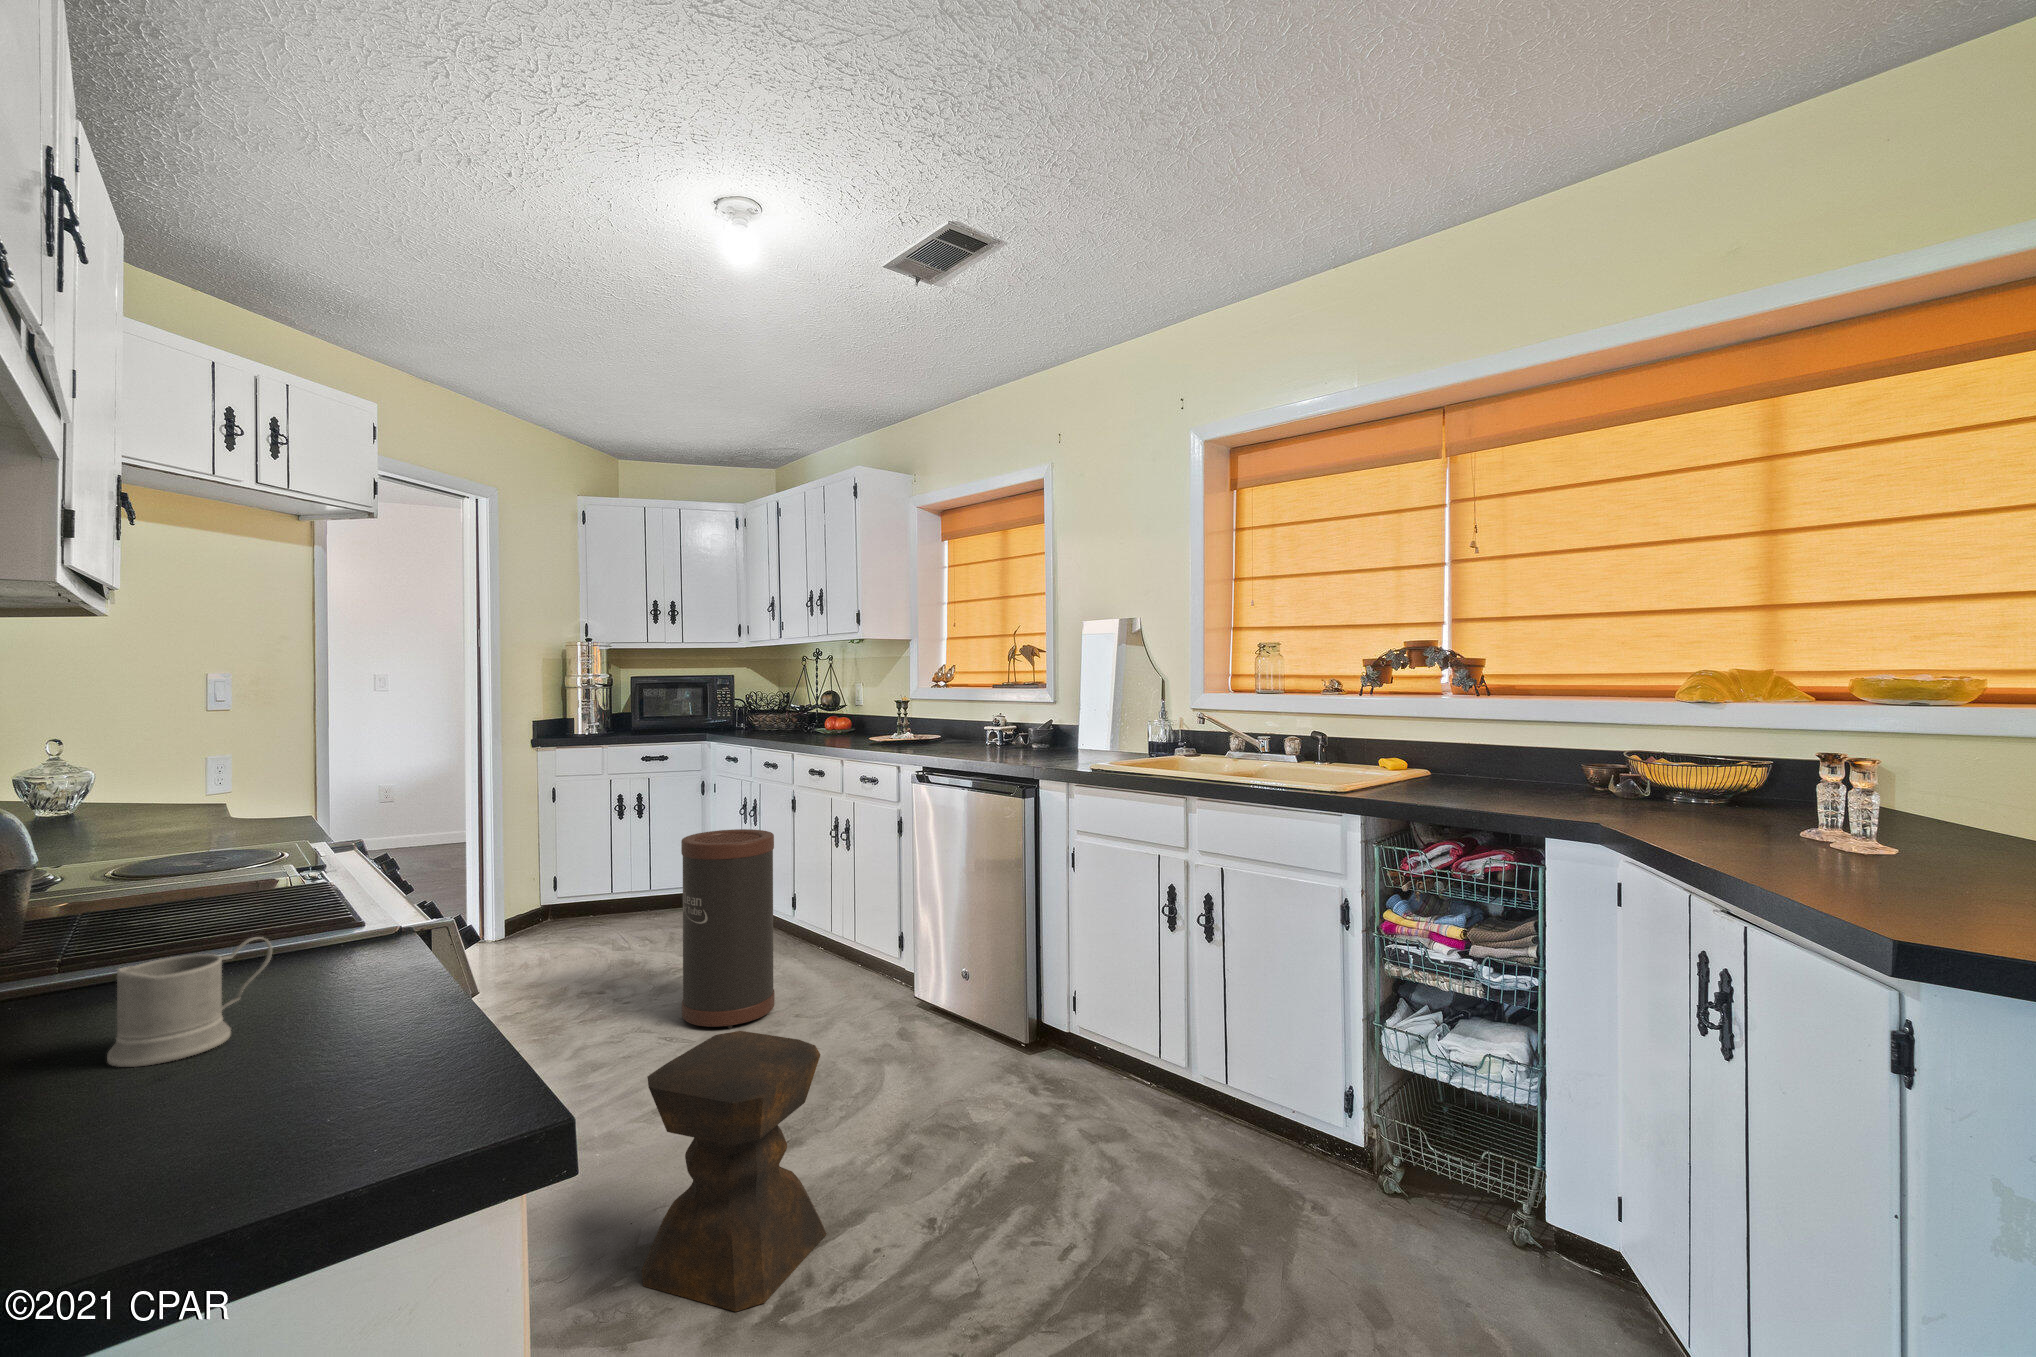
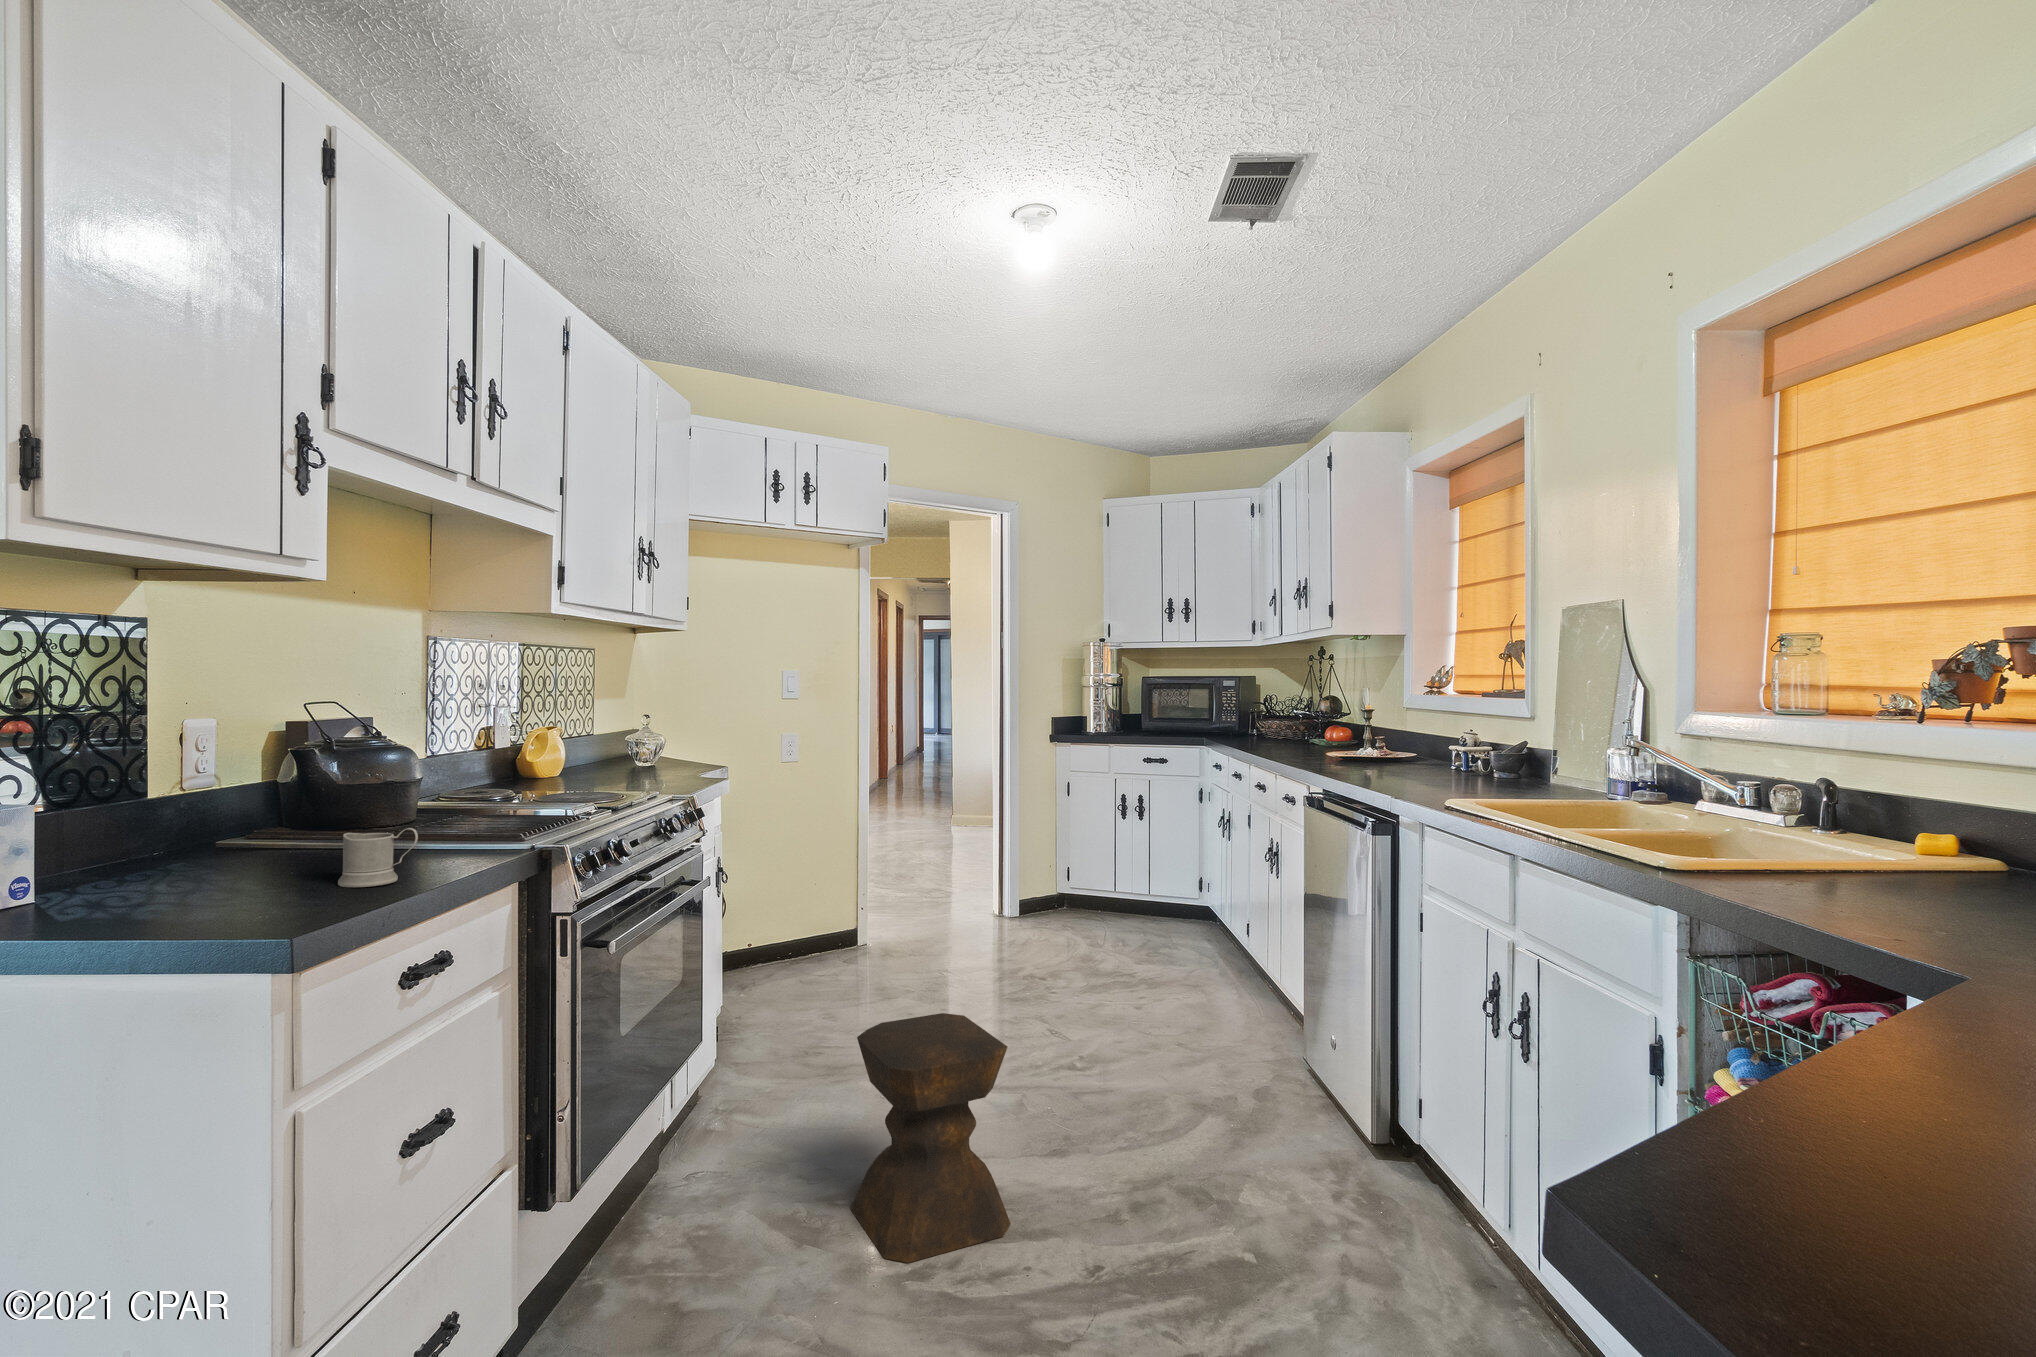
trash can: present [681,829,775,1029] -> none [1076,836,1169,1038]

